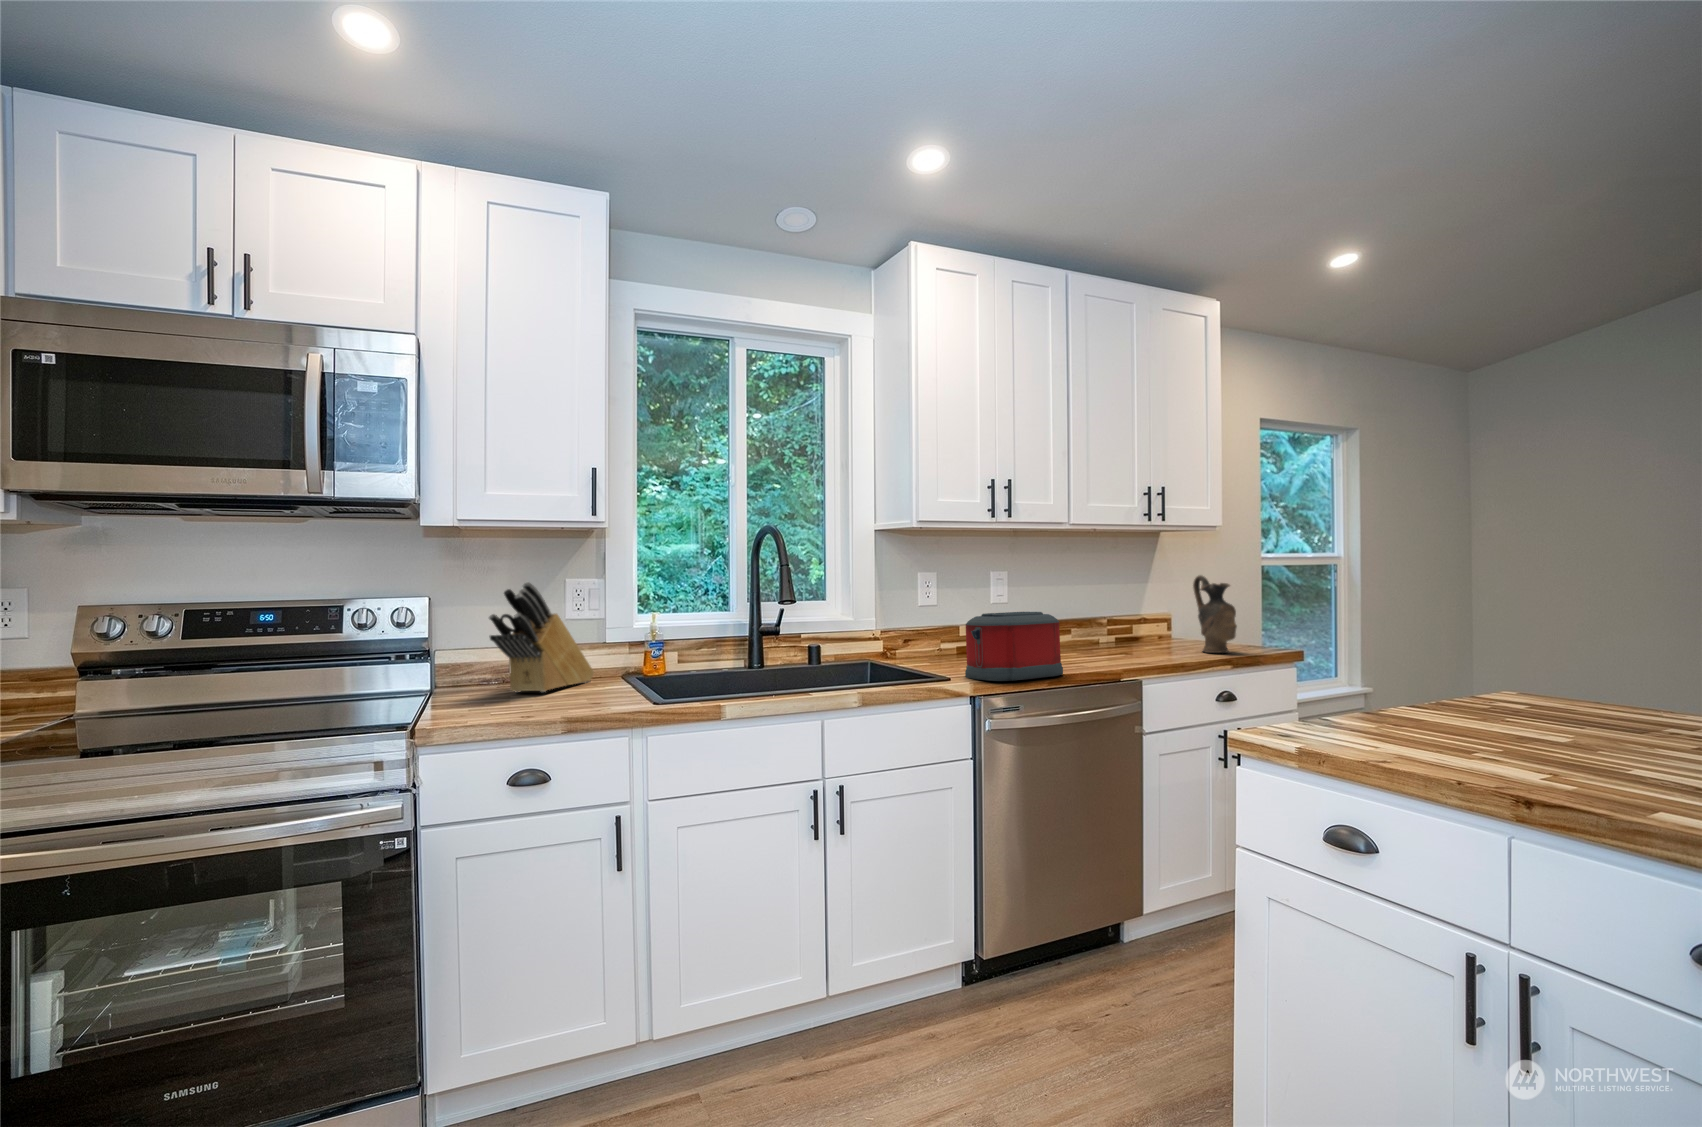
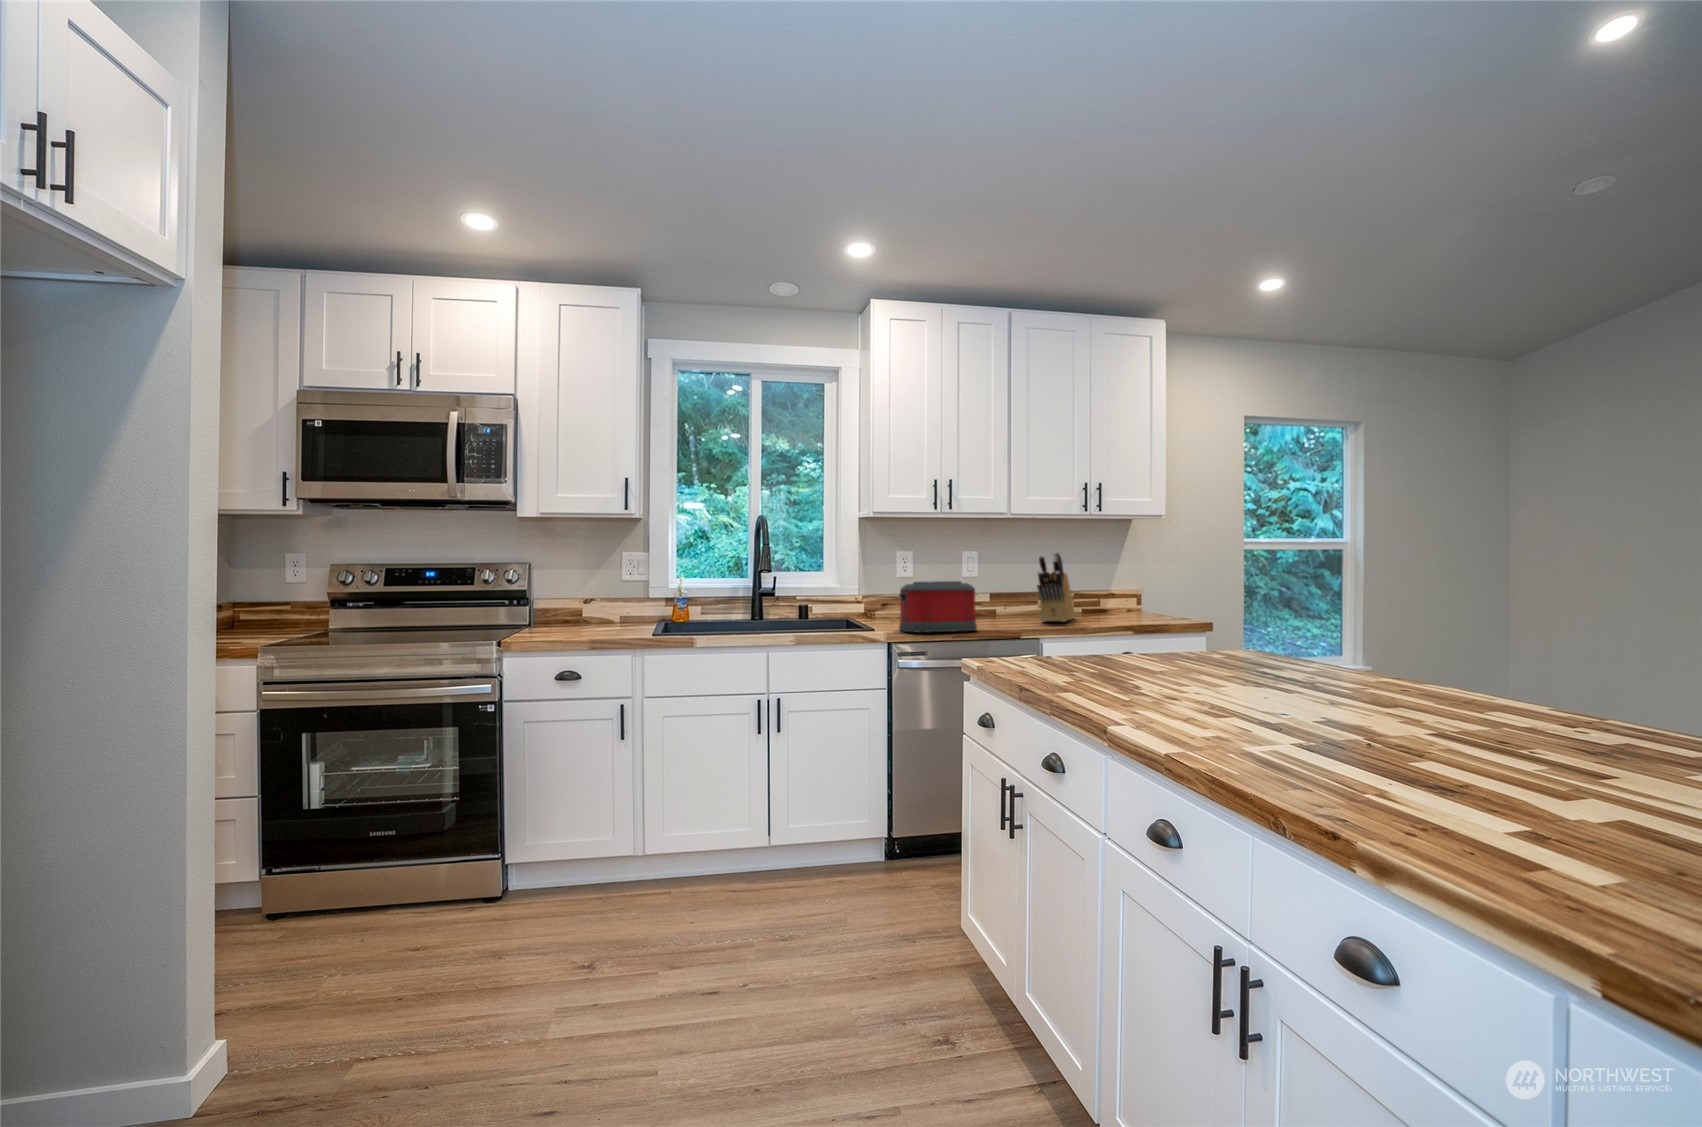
ceramic pitcher: present [1193,575,1237,653] -> none [1137,555,1168,622]
knife block: present [489,582,594,692] -> present [1037,552,1075,622]

